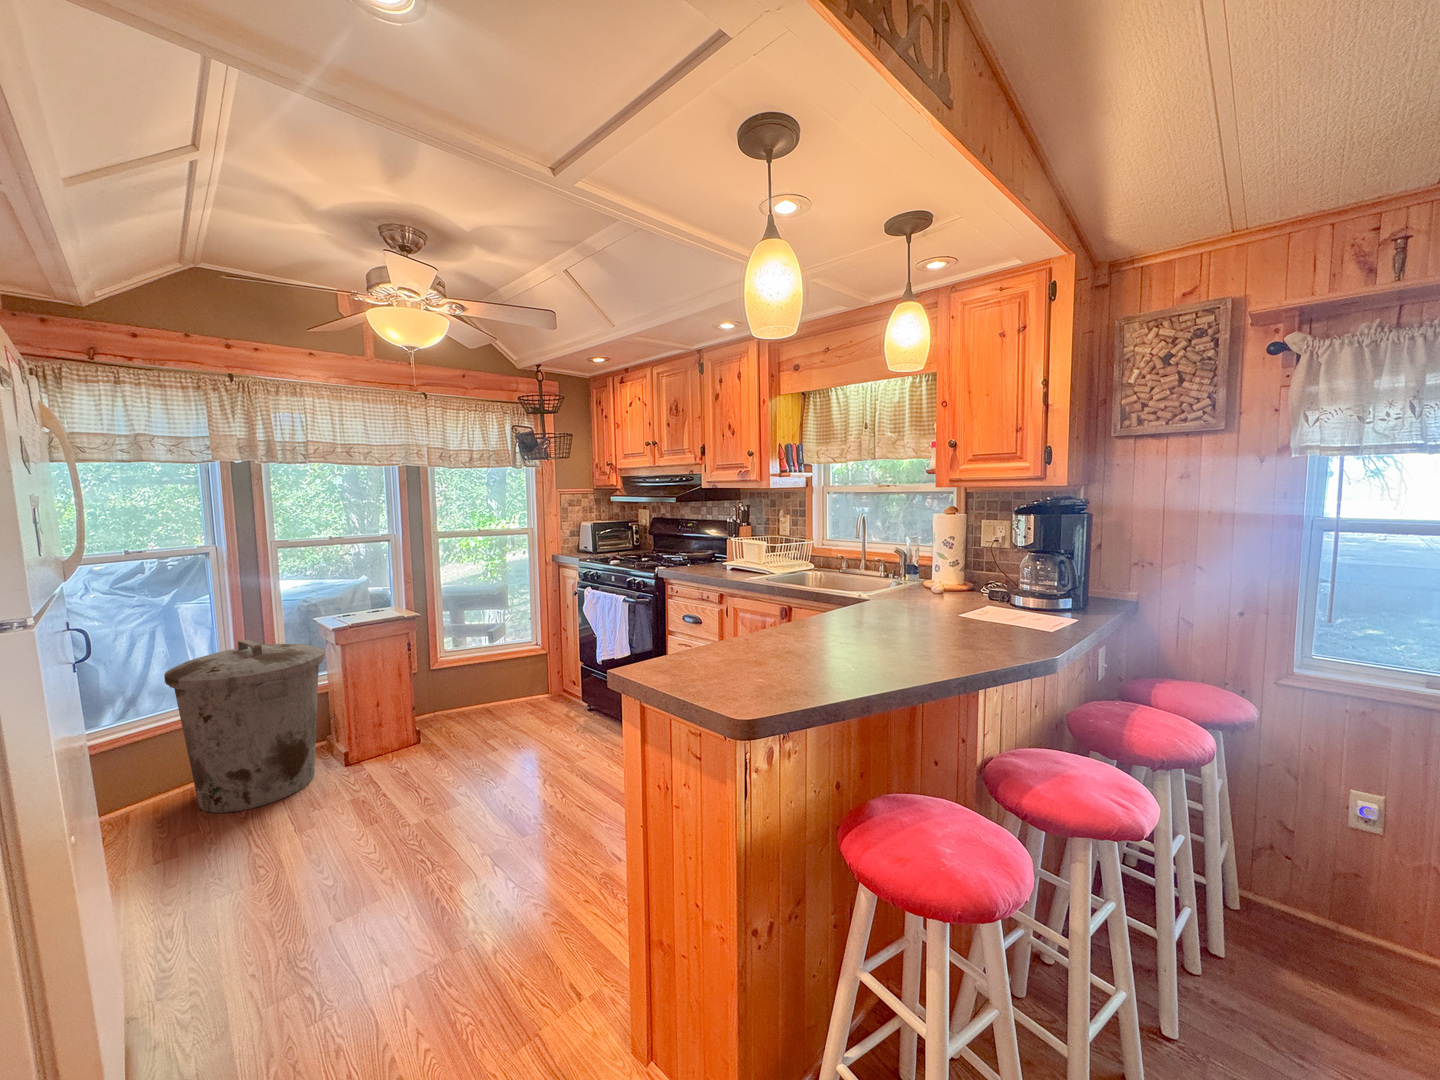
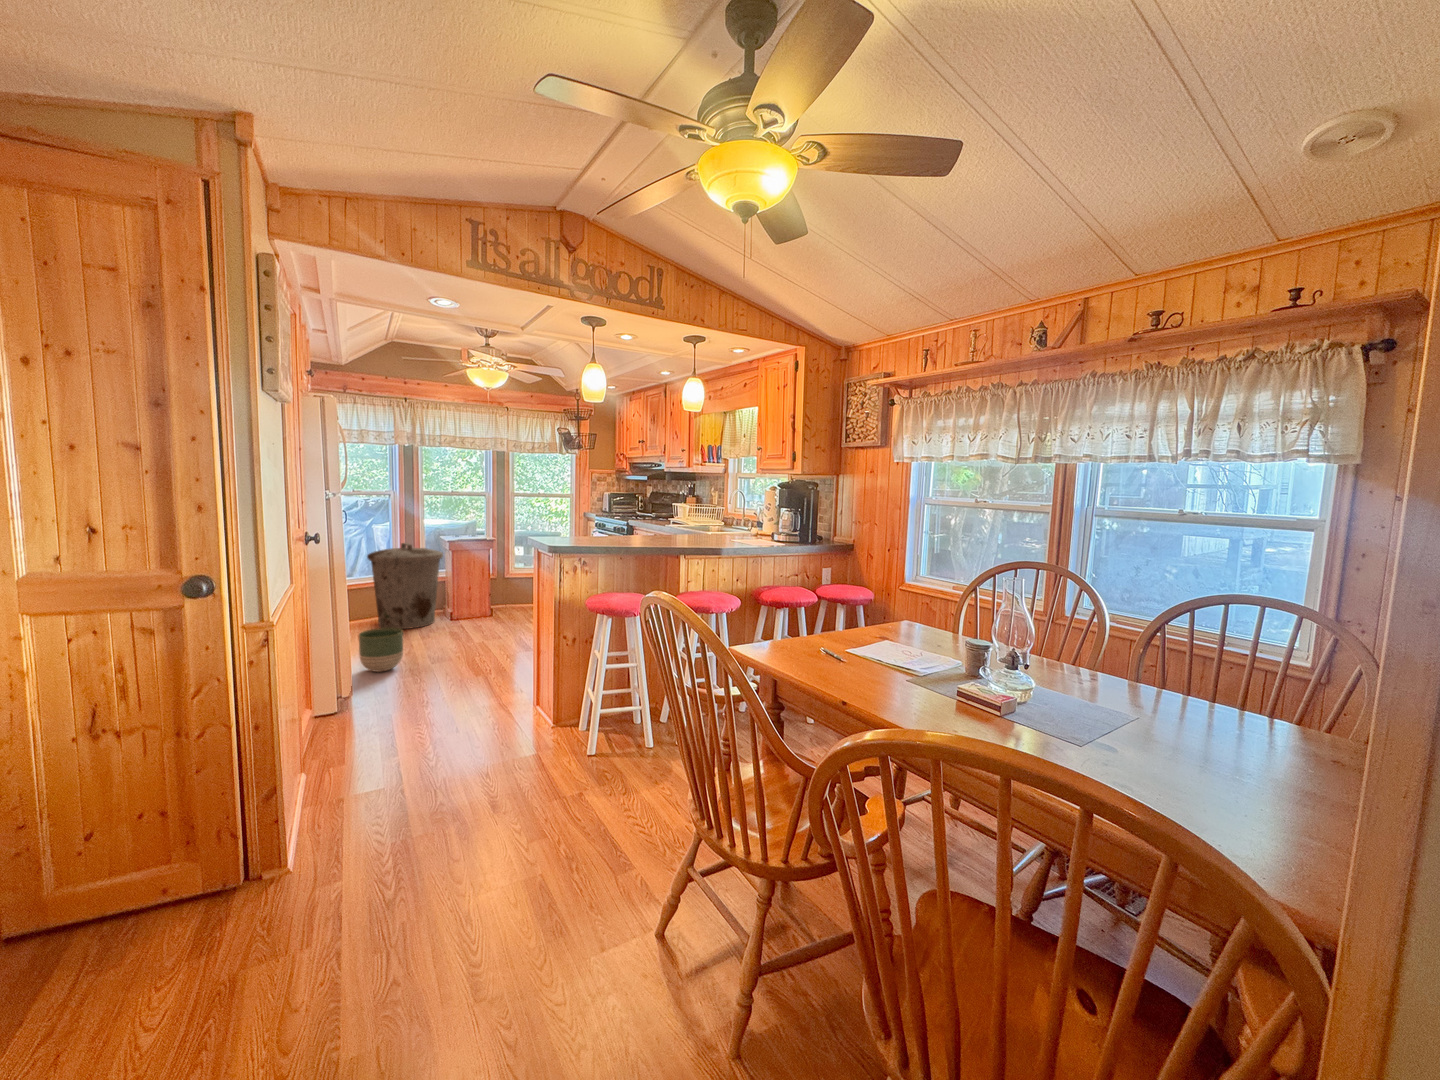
planter: none [140,870,263,1002] -> present [359,628,403,672]

